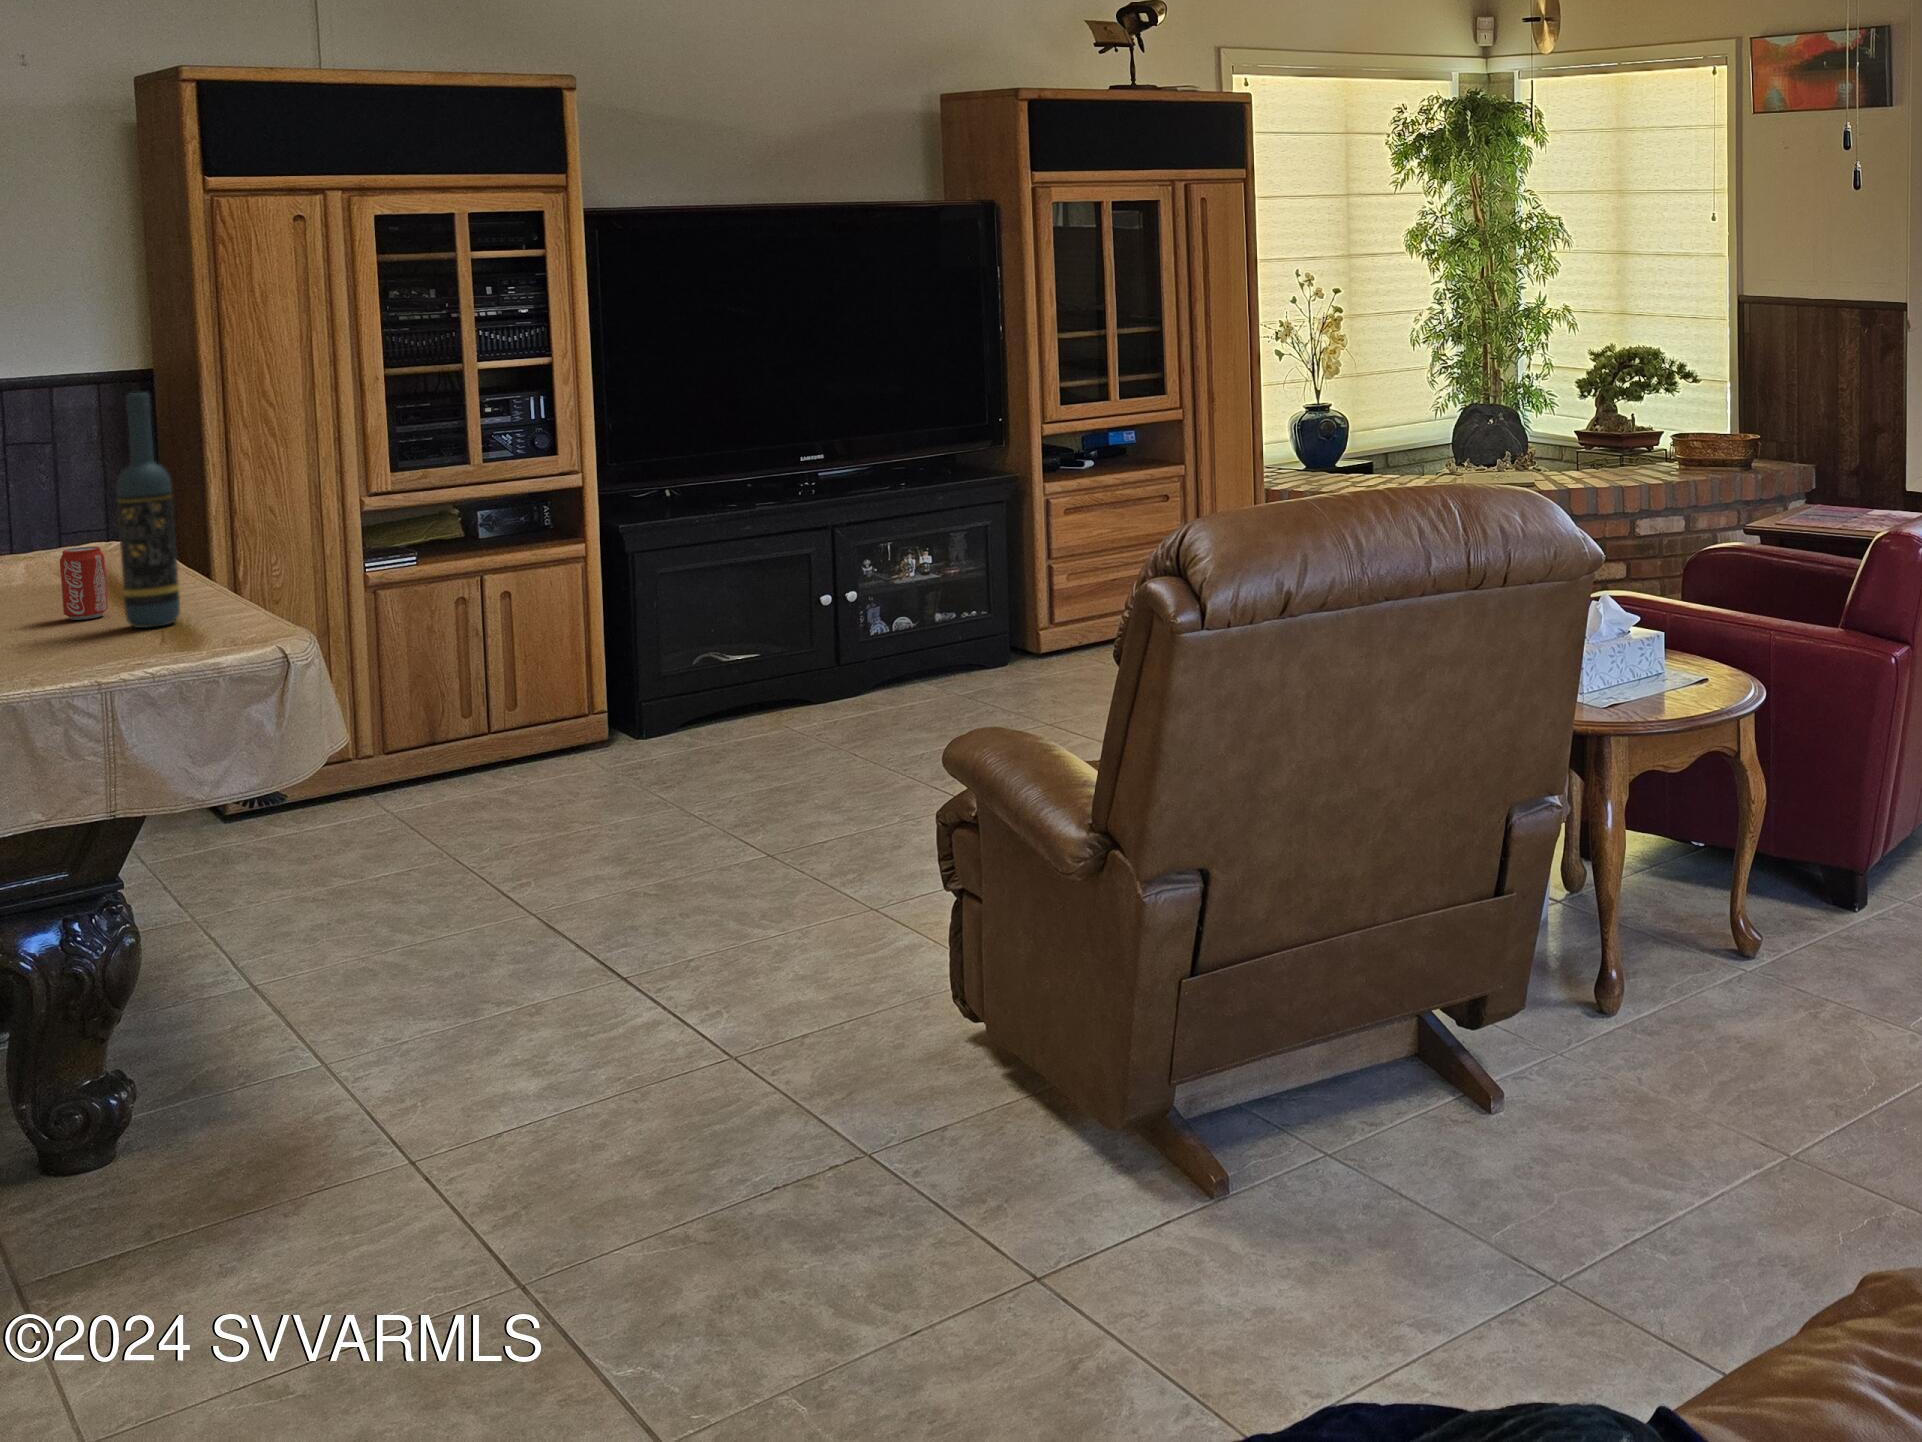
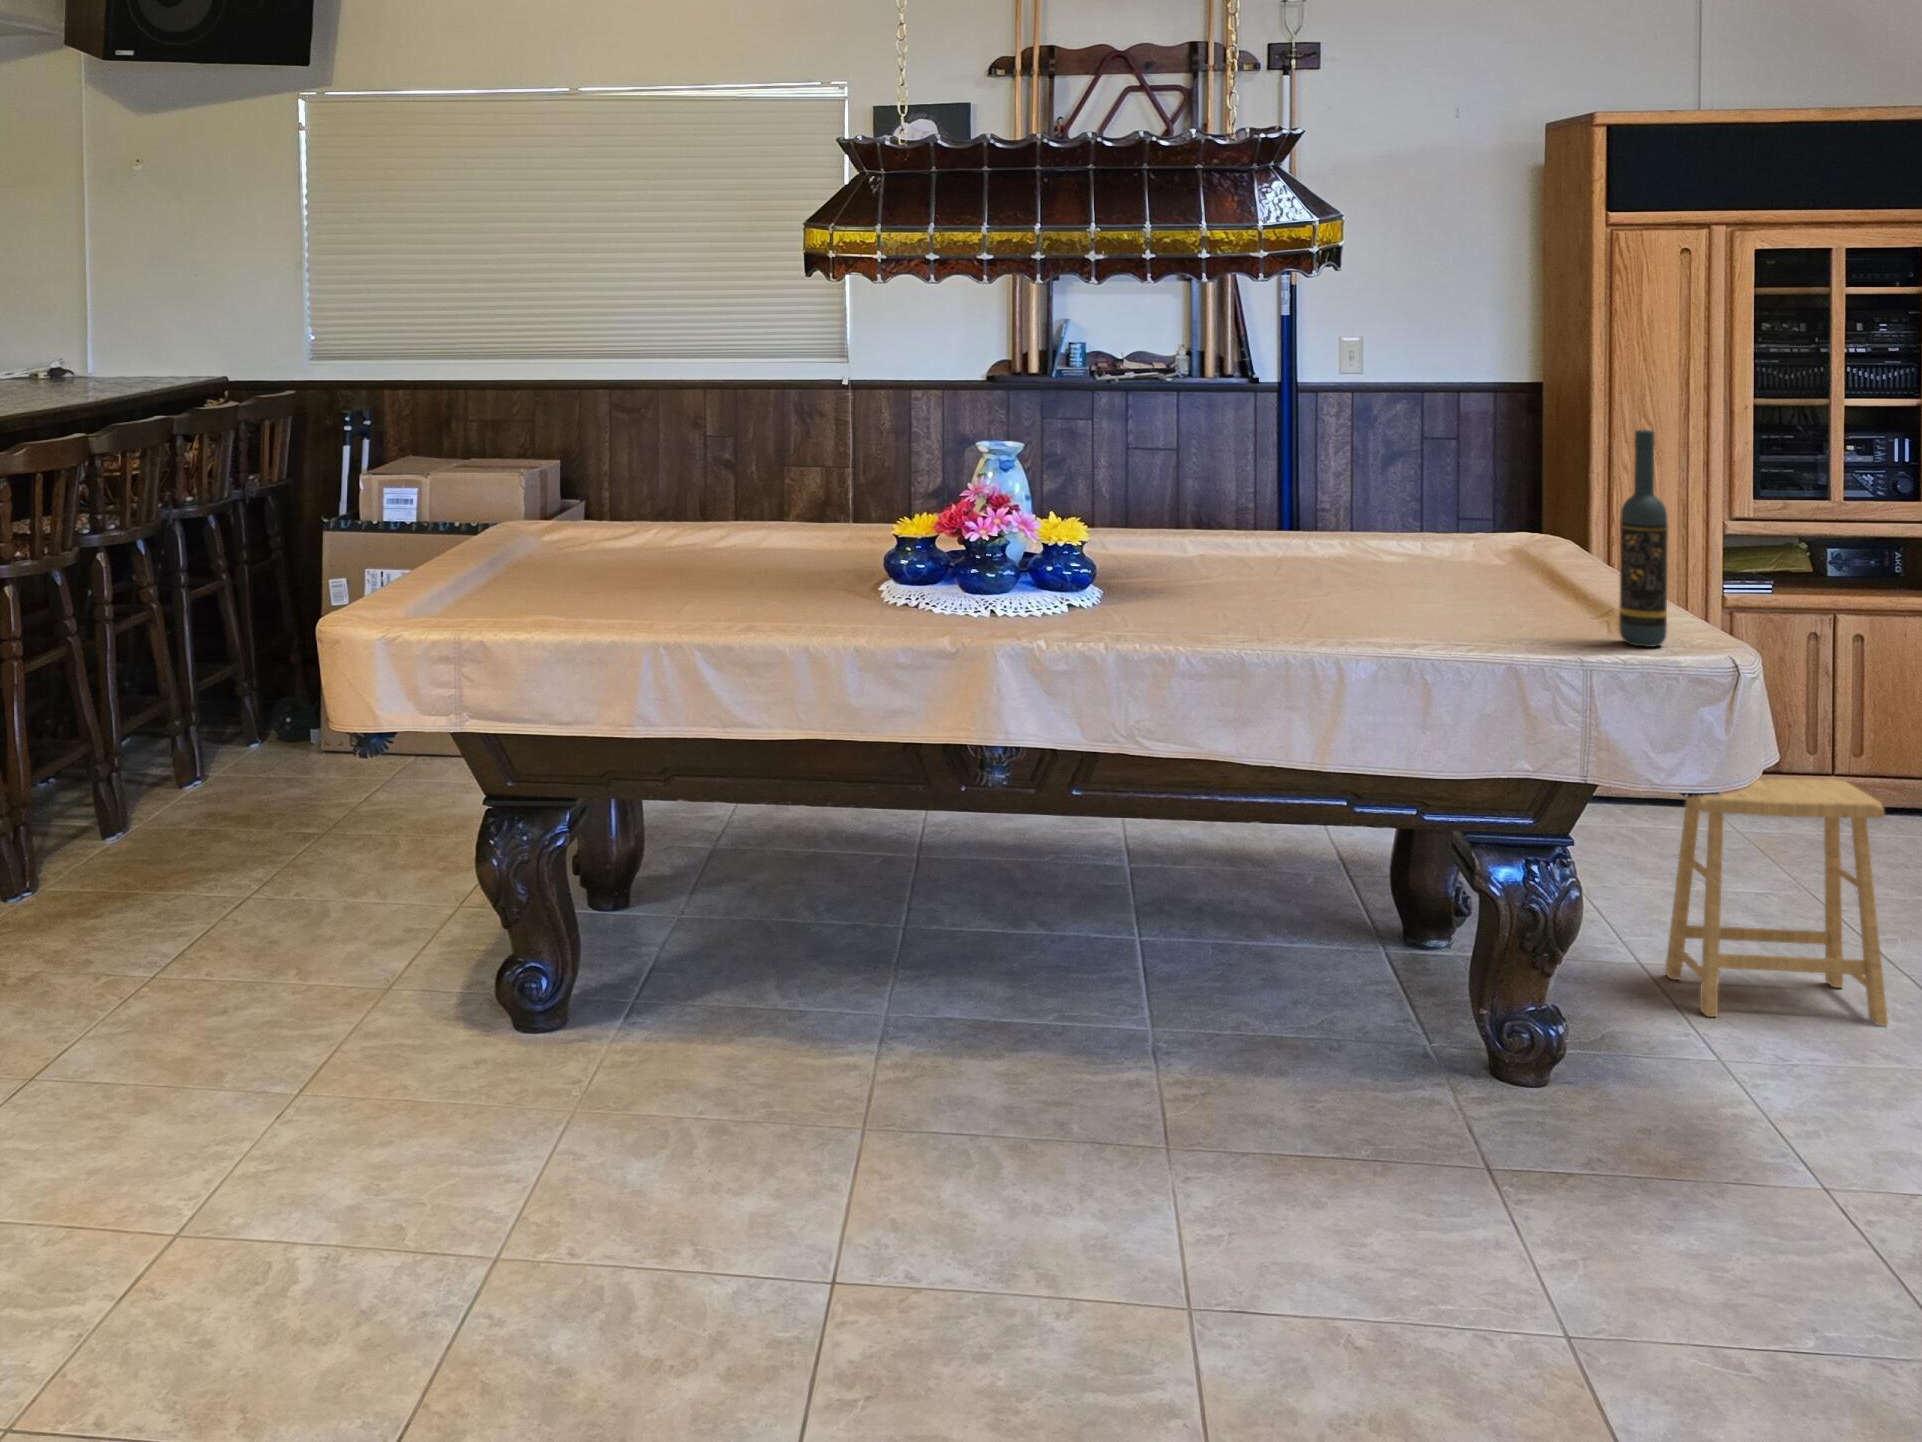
beverage can: present [60,546,108,620] -> none [1558,559,1594,624]
footstool: none [250,730,483,1007] -> present [1665,778,1888,1026]

